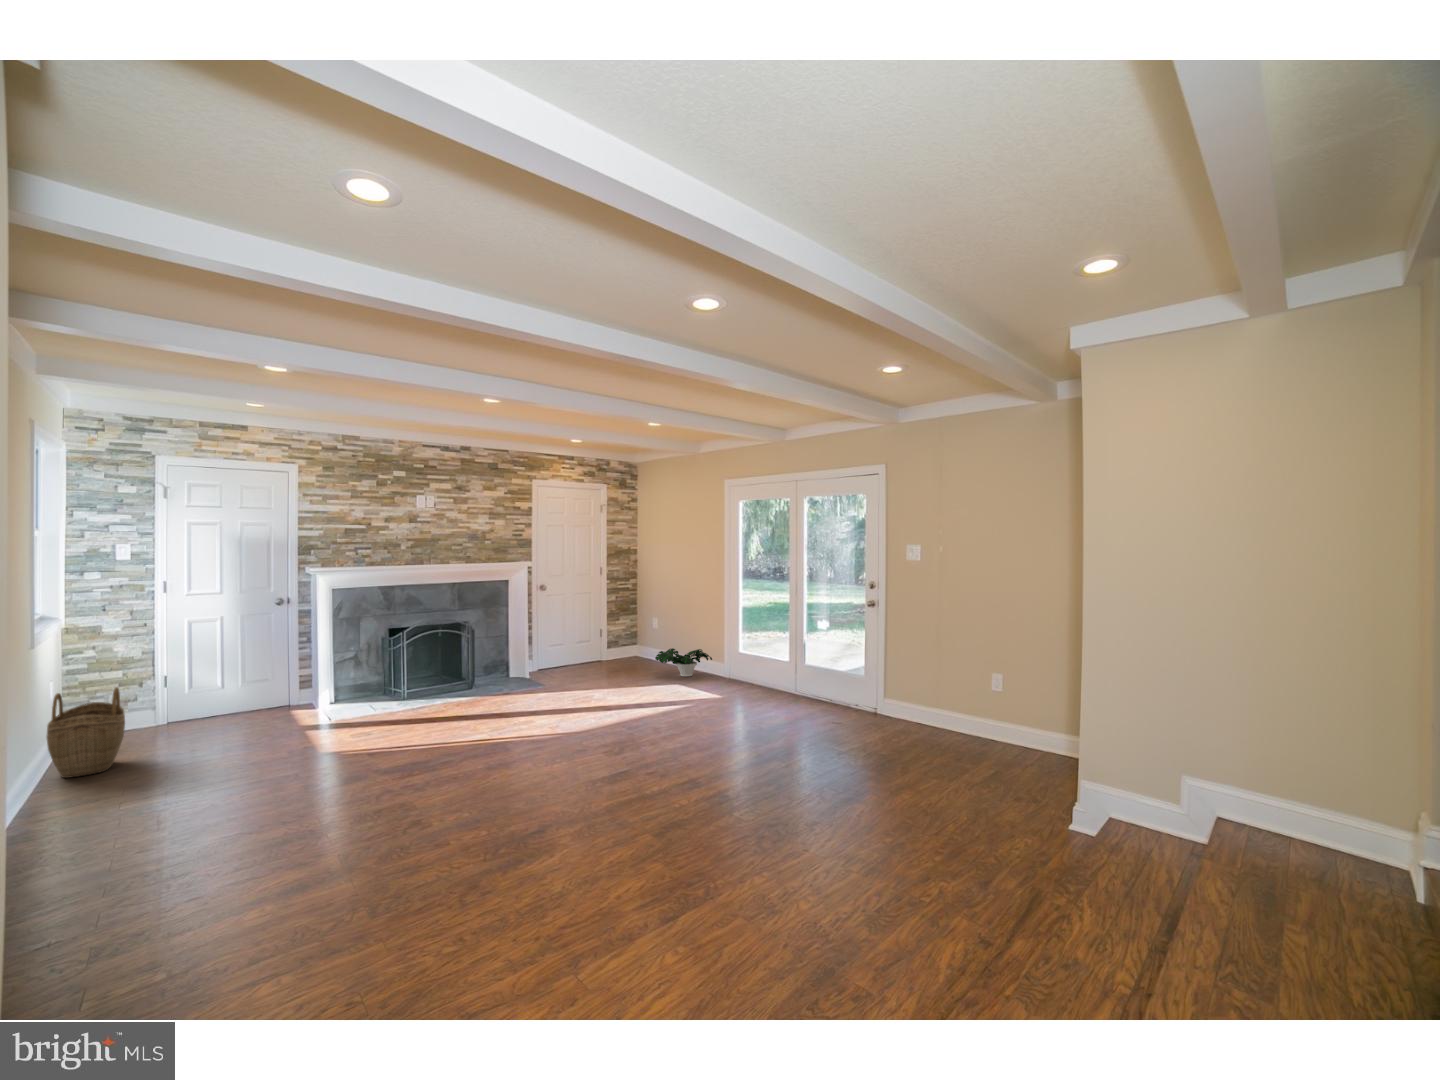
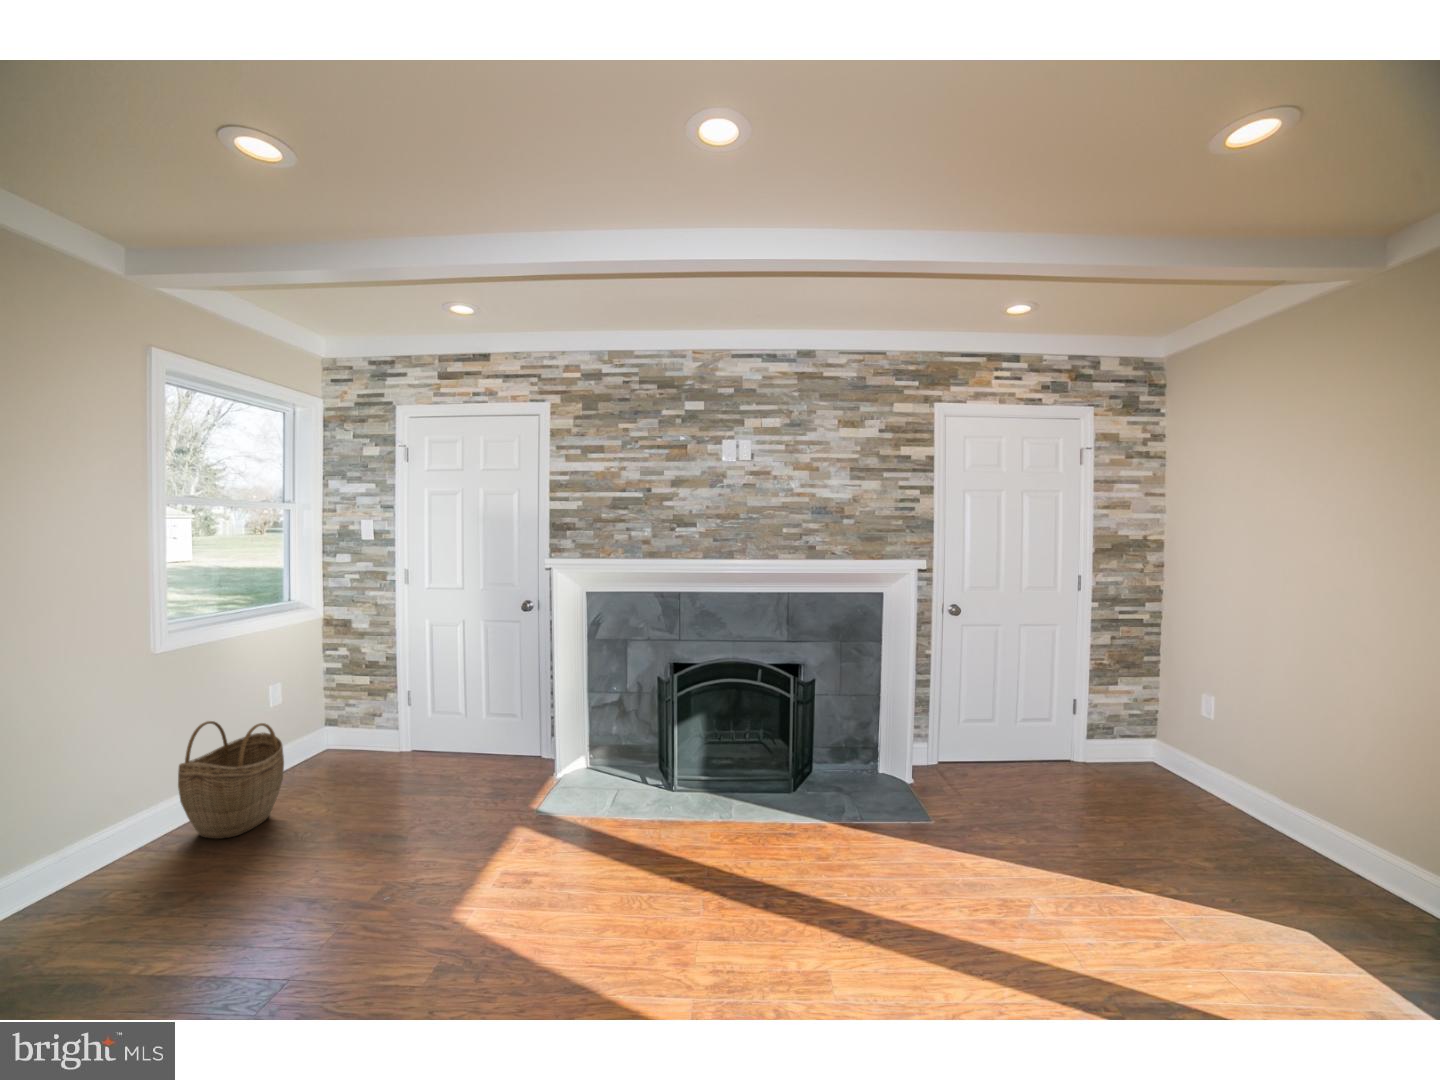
potted plant: present [655,648,712,677] -> none [1168,793,1343,885]

